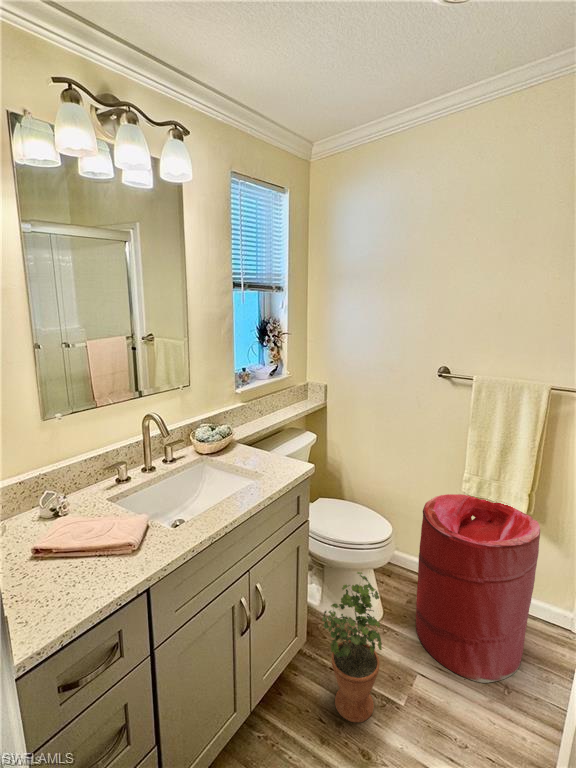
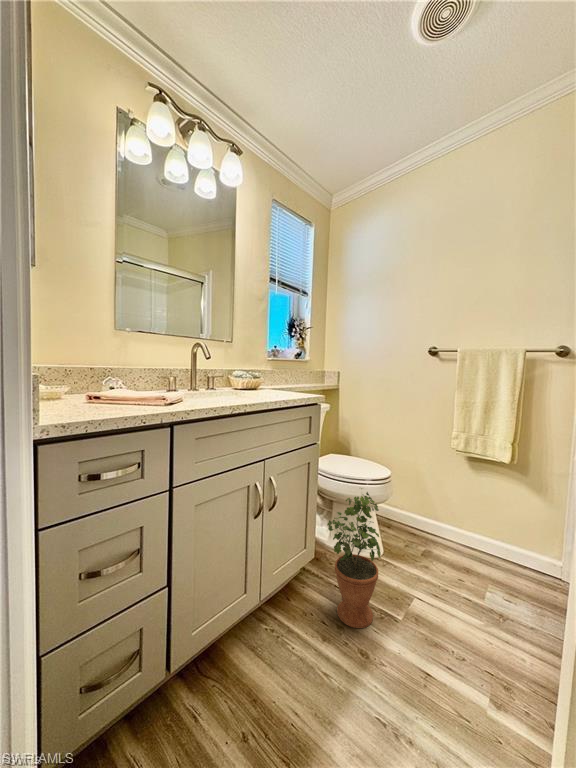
laundry hamper: present [416,494,540,683] -> none [413,447,526,610]

